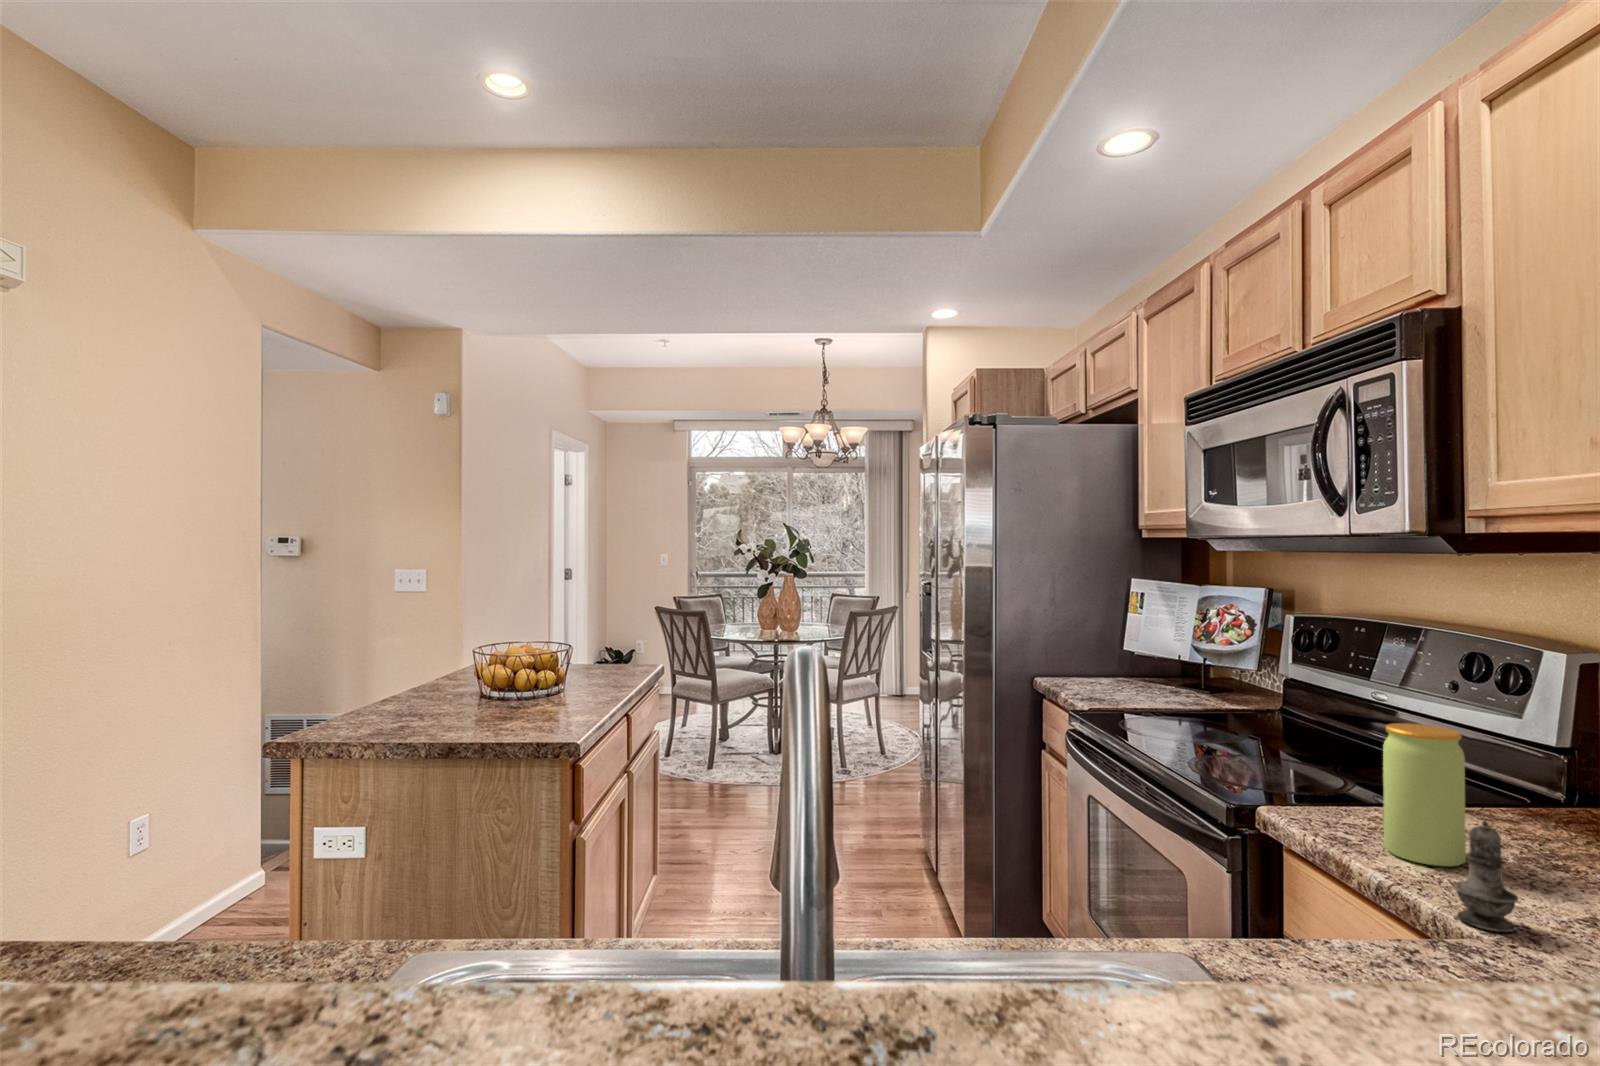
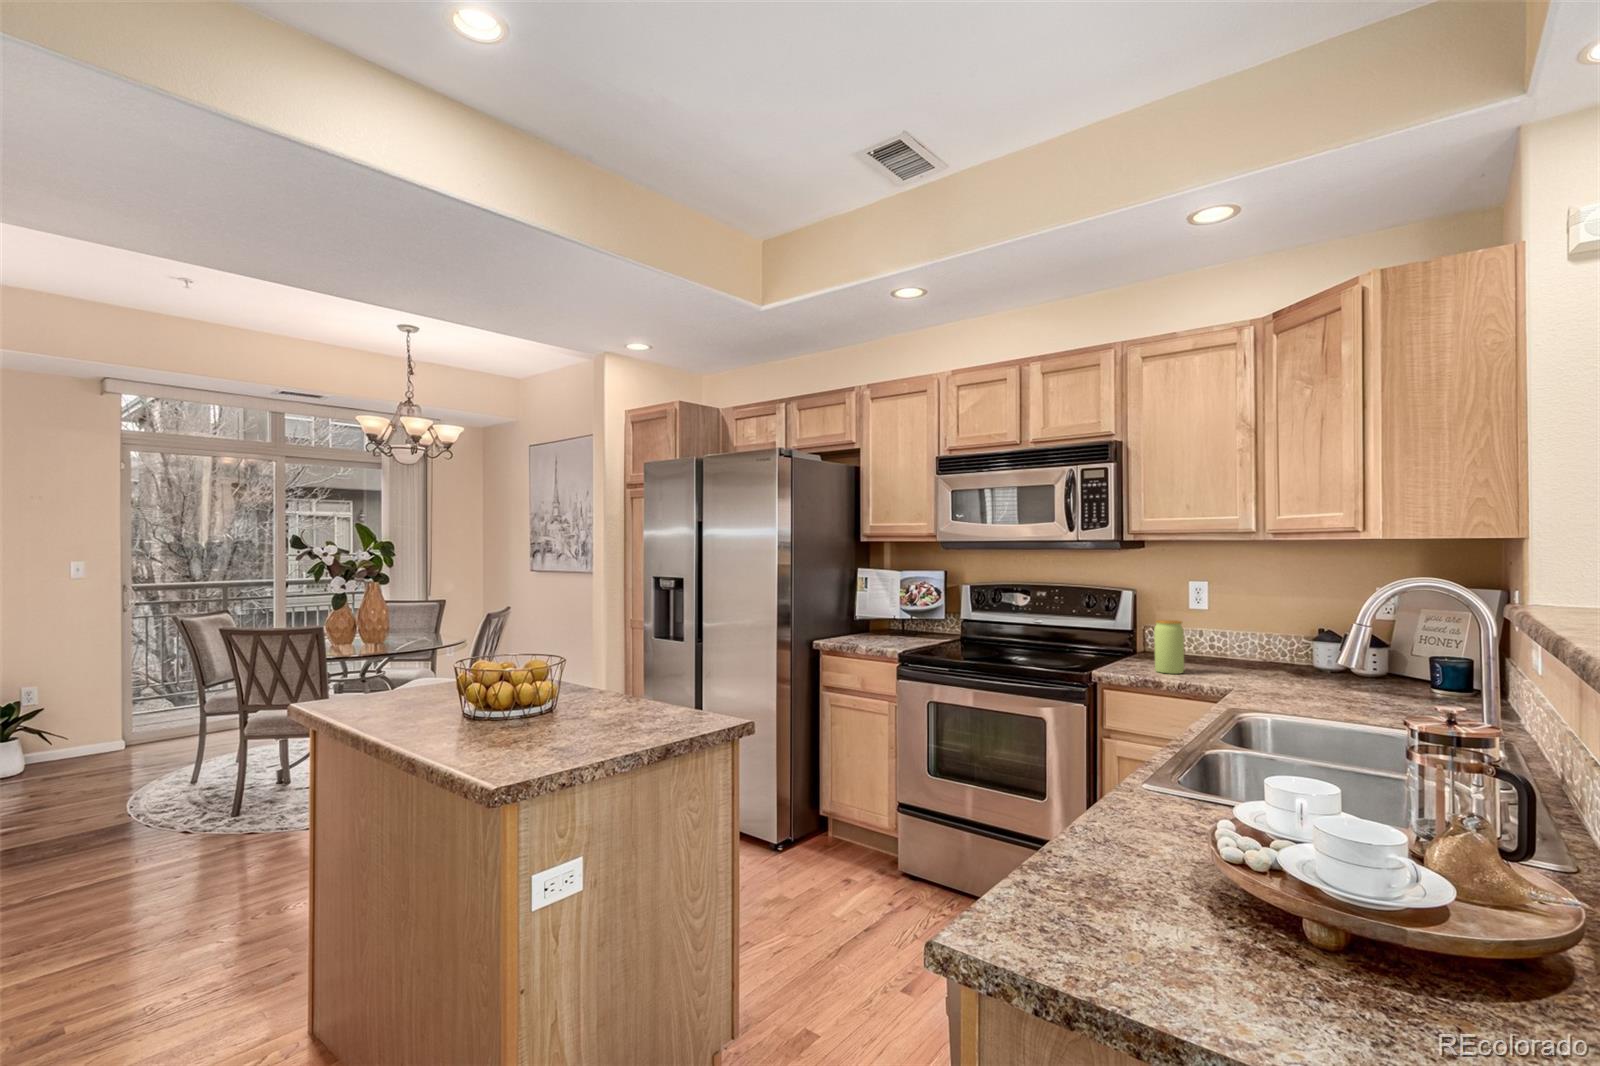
salt shaker: present [1454,820,1518,932] -> none [1222,645,1242,683]

